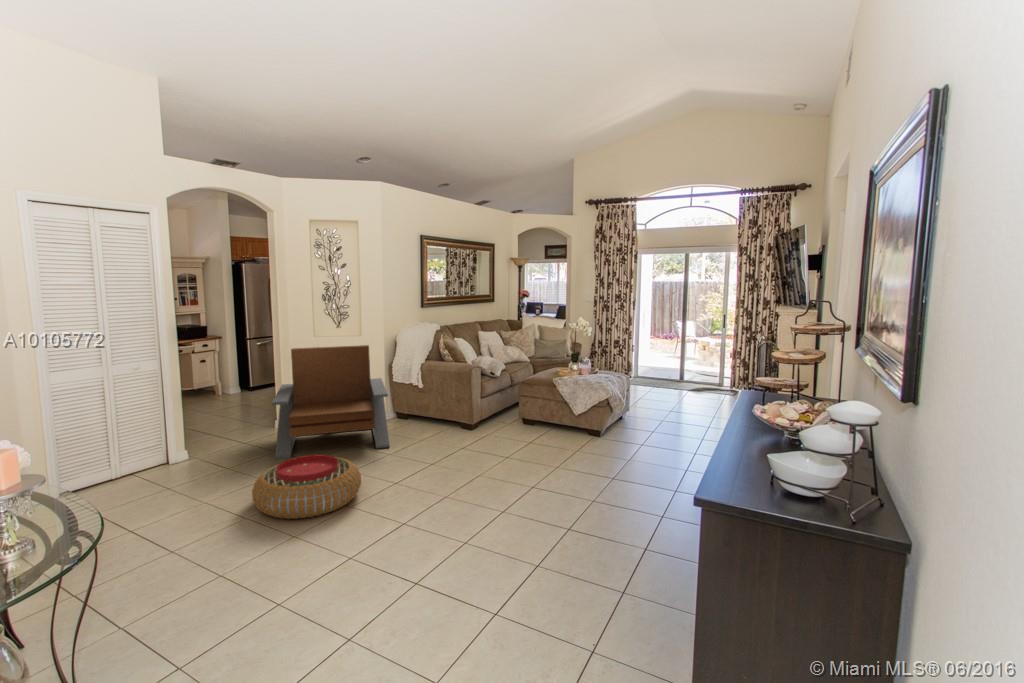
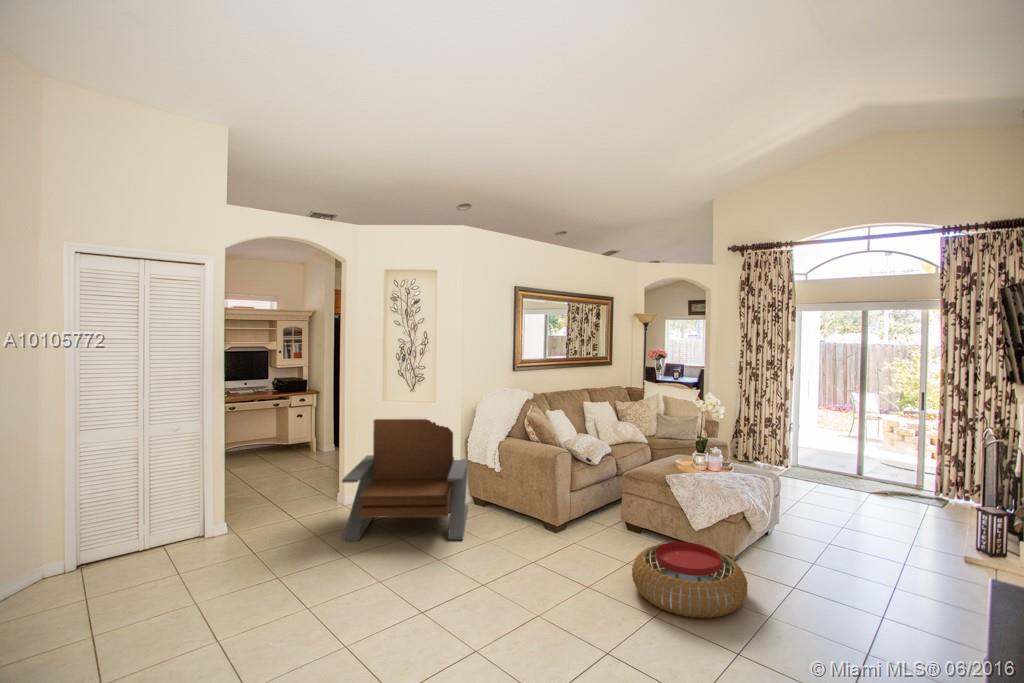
pouf: present [252,455,361,519] -> present [632,542,748,618]

